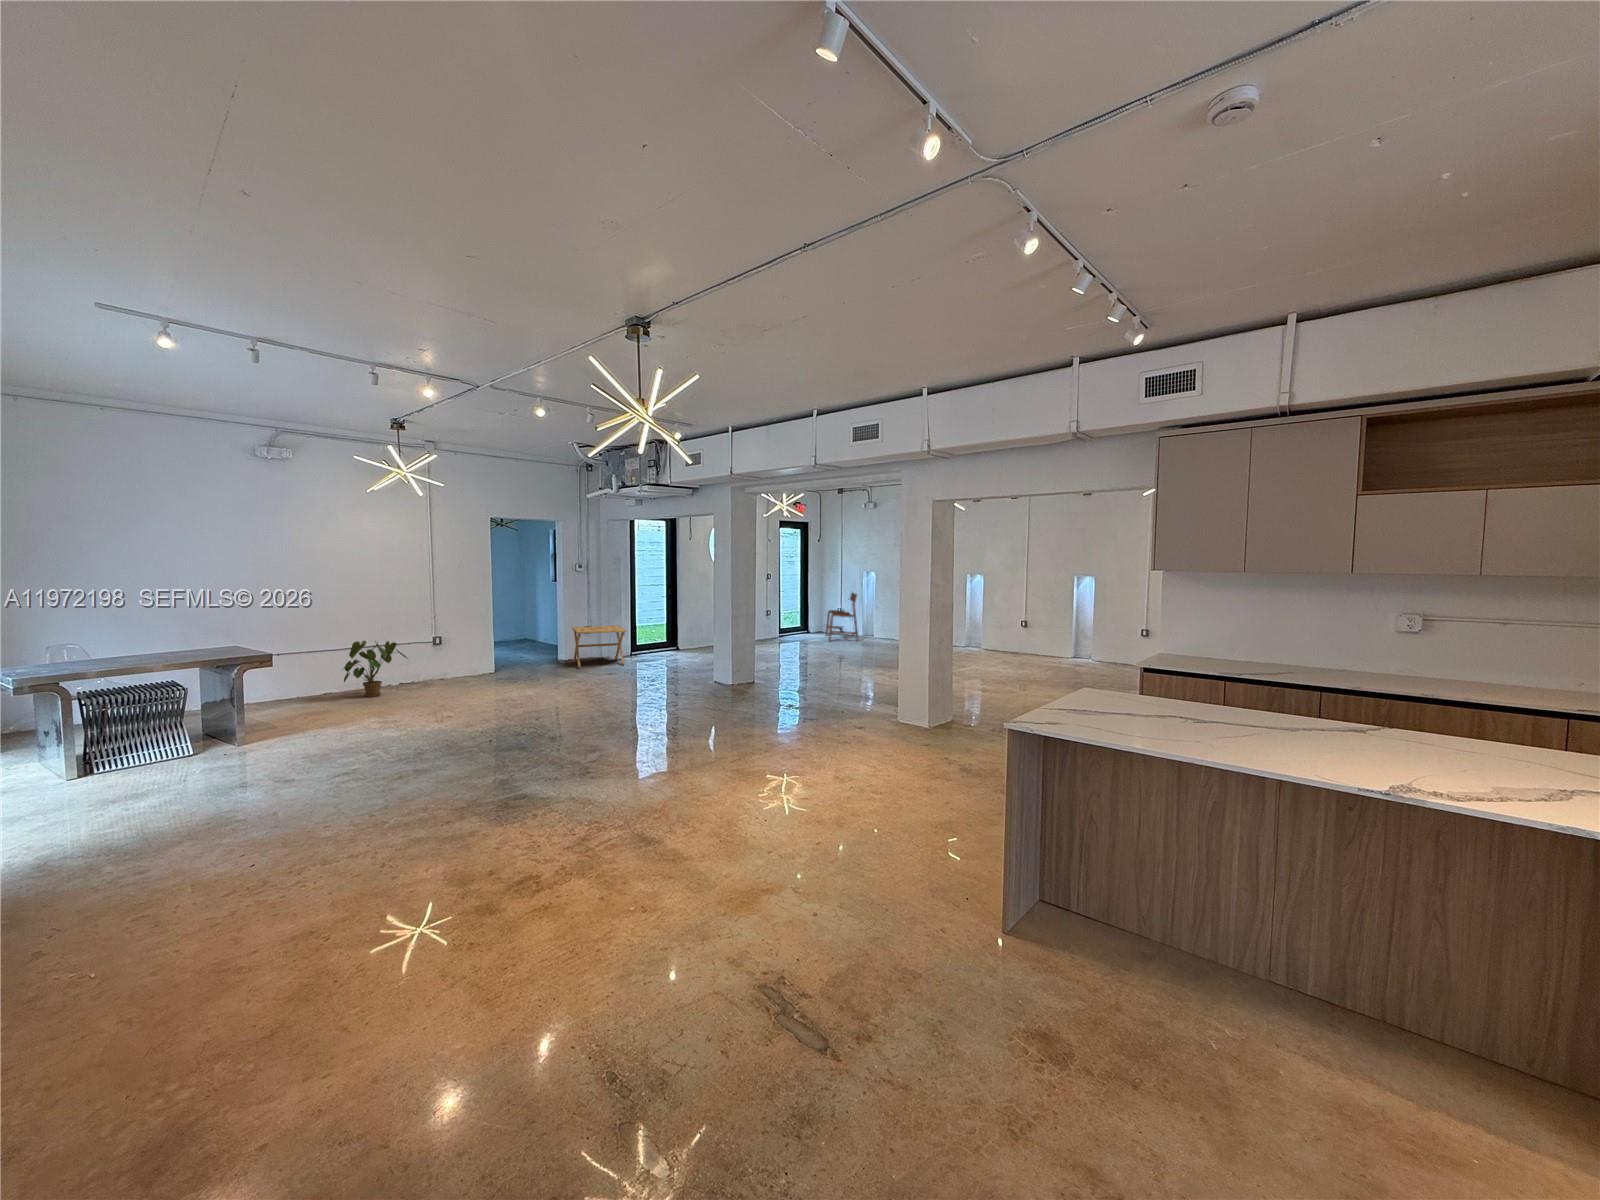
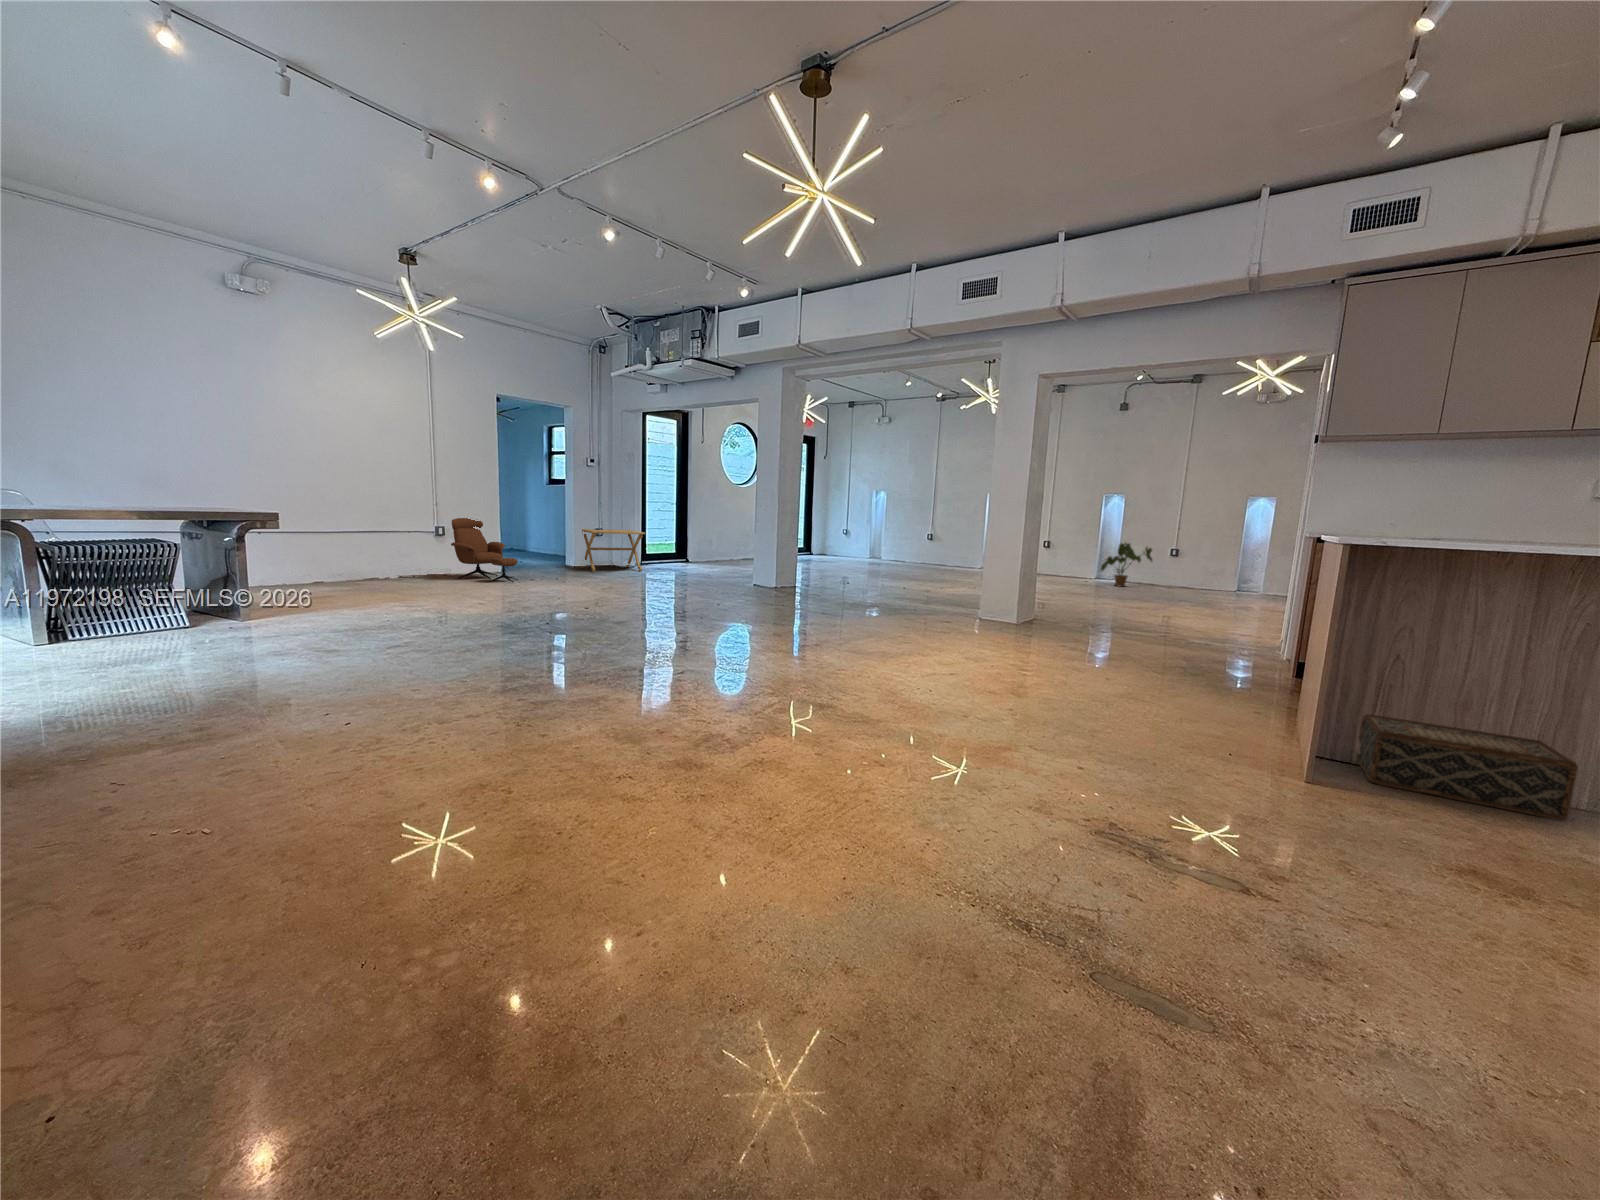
bench: present [826,593,858,641] -> none [831,512,871,562]
lounge chair: none [446,627,503,687] -> present [451,518,518,582]
house plant: present [343,641,408,697] -> present [1101,543,1152,587]
woven basket: none [1047,873,1194,991] -> present [1356,714,1578,820]

